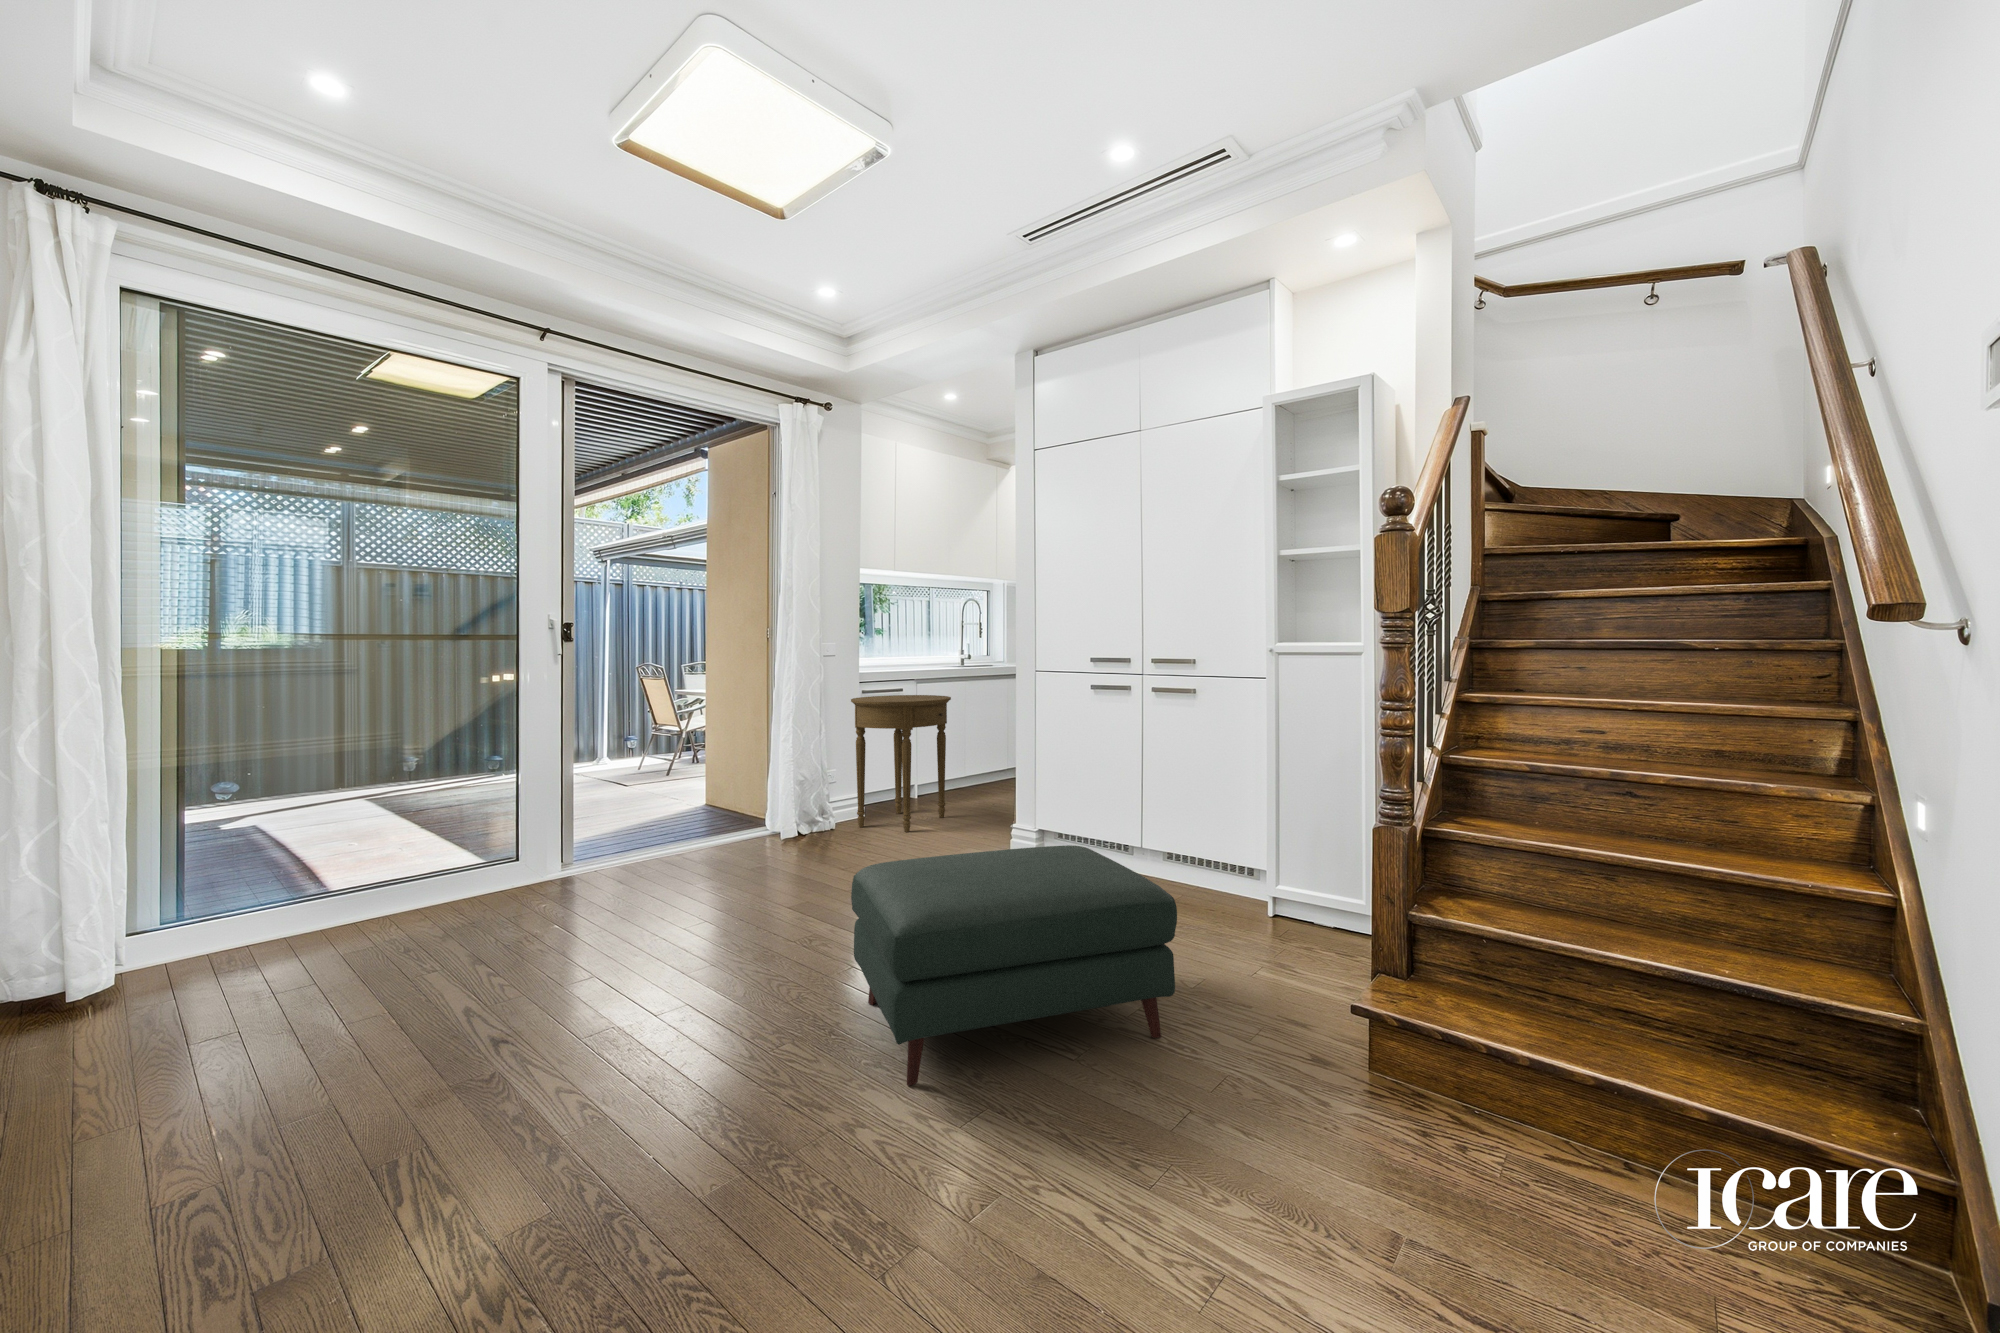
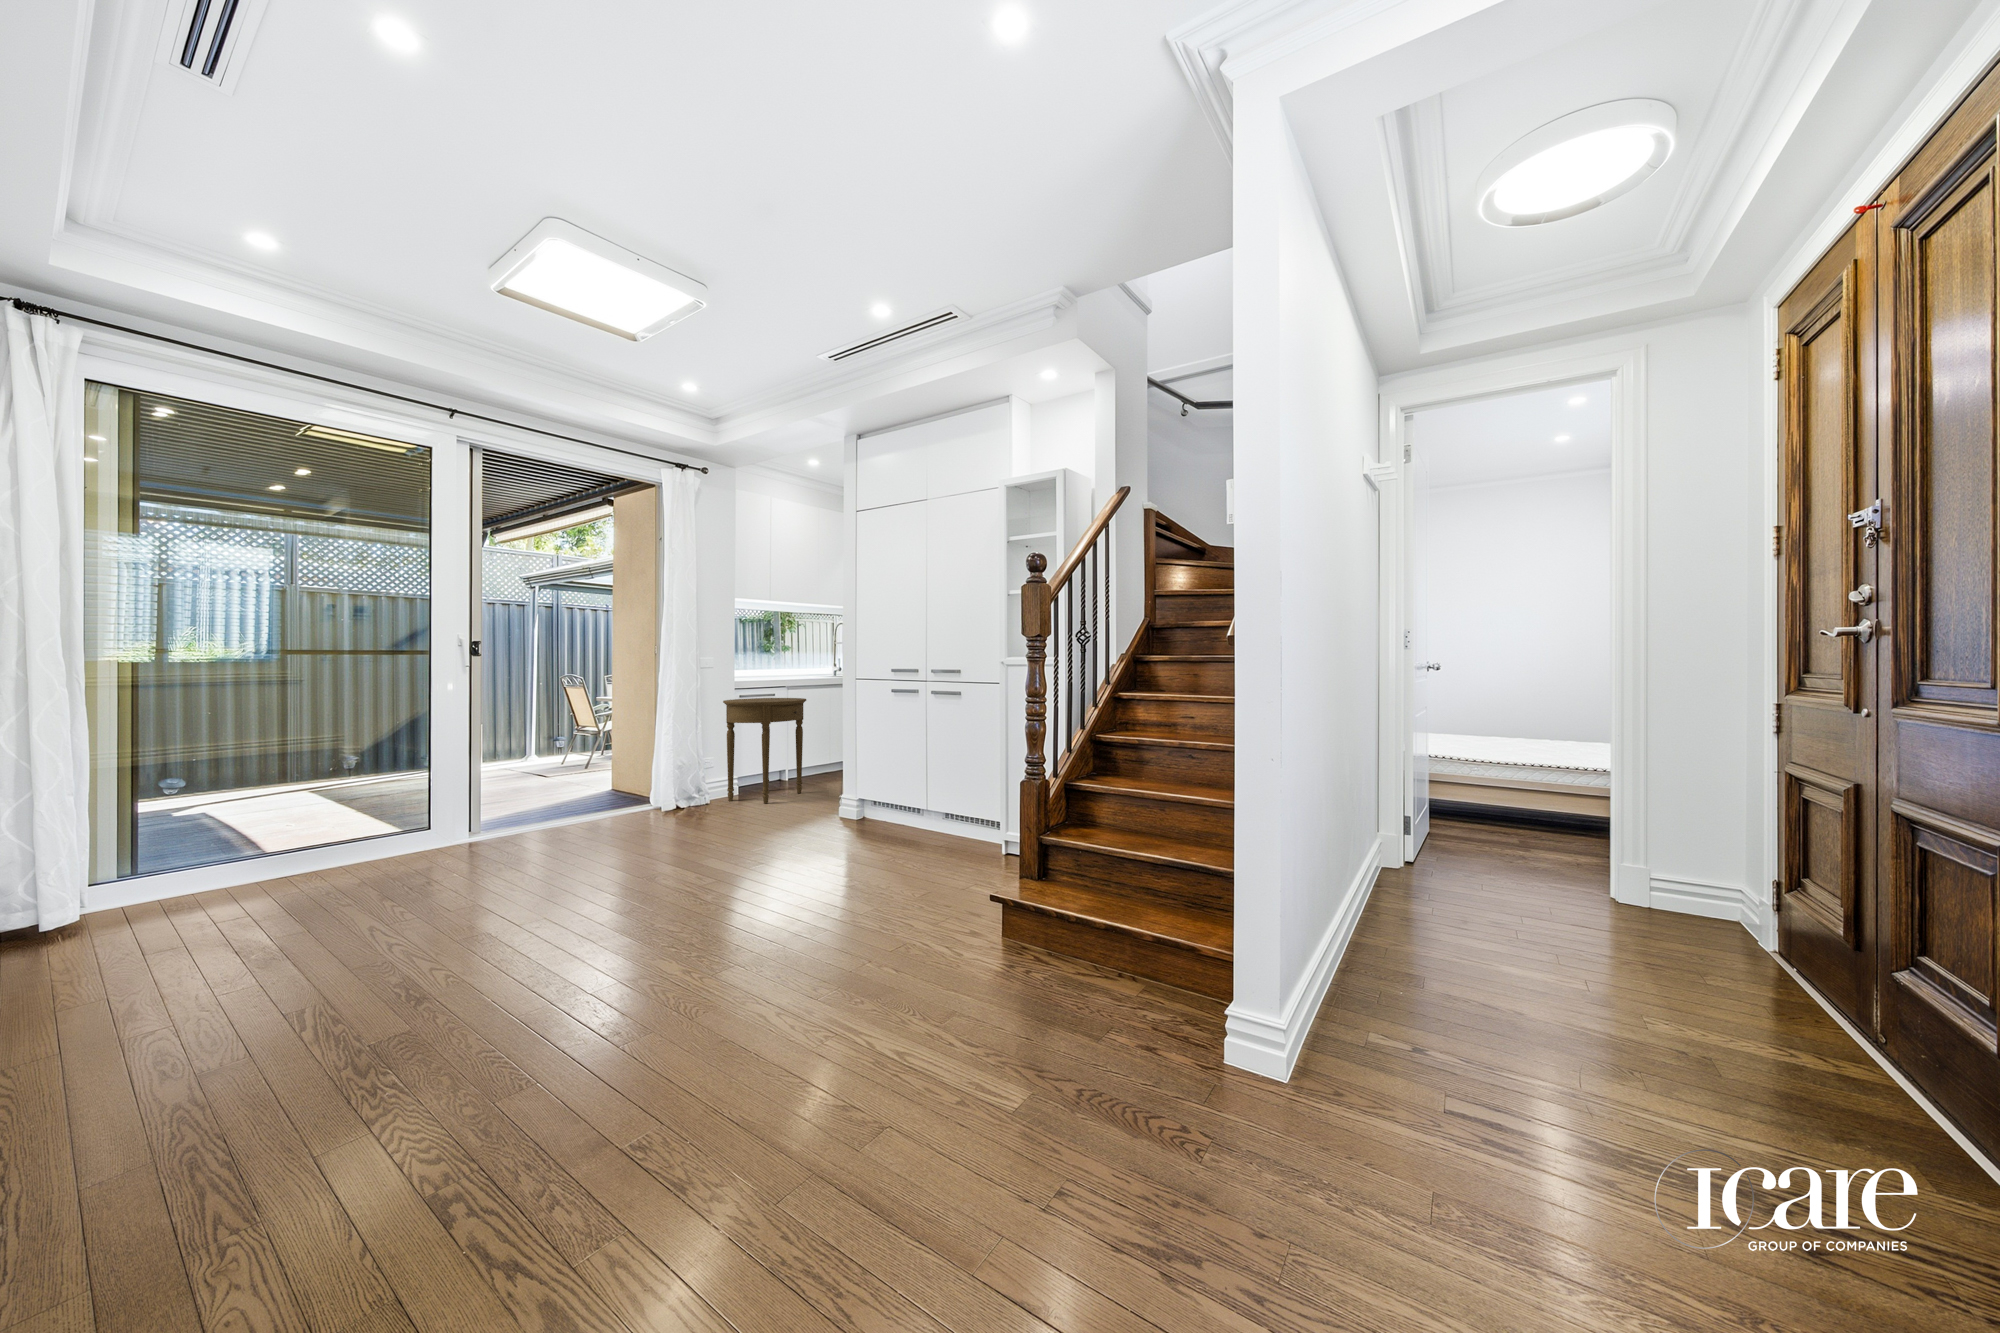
ottoman: present [851,845,1177,1086] -> none [663,798,884,955]

